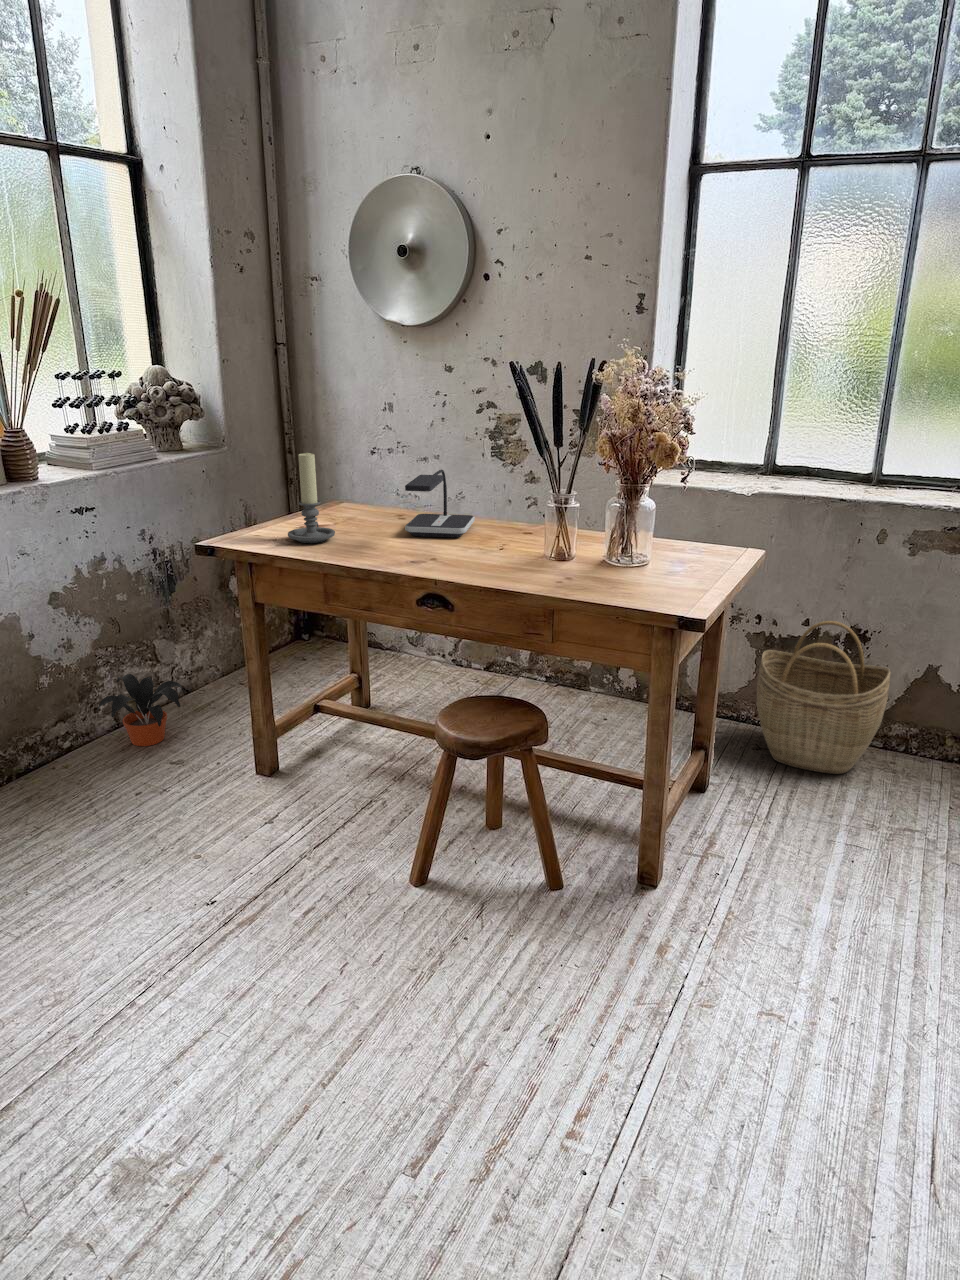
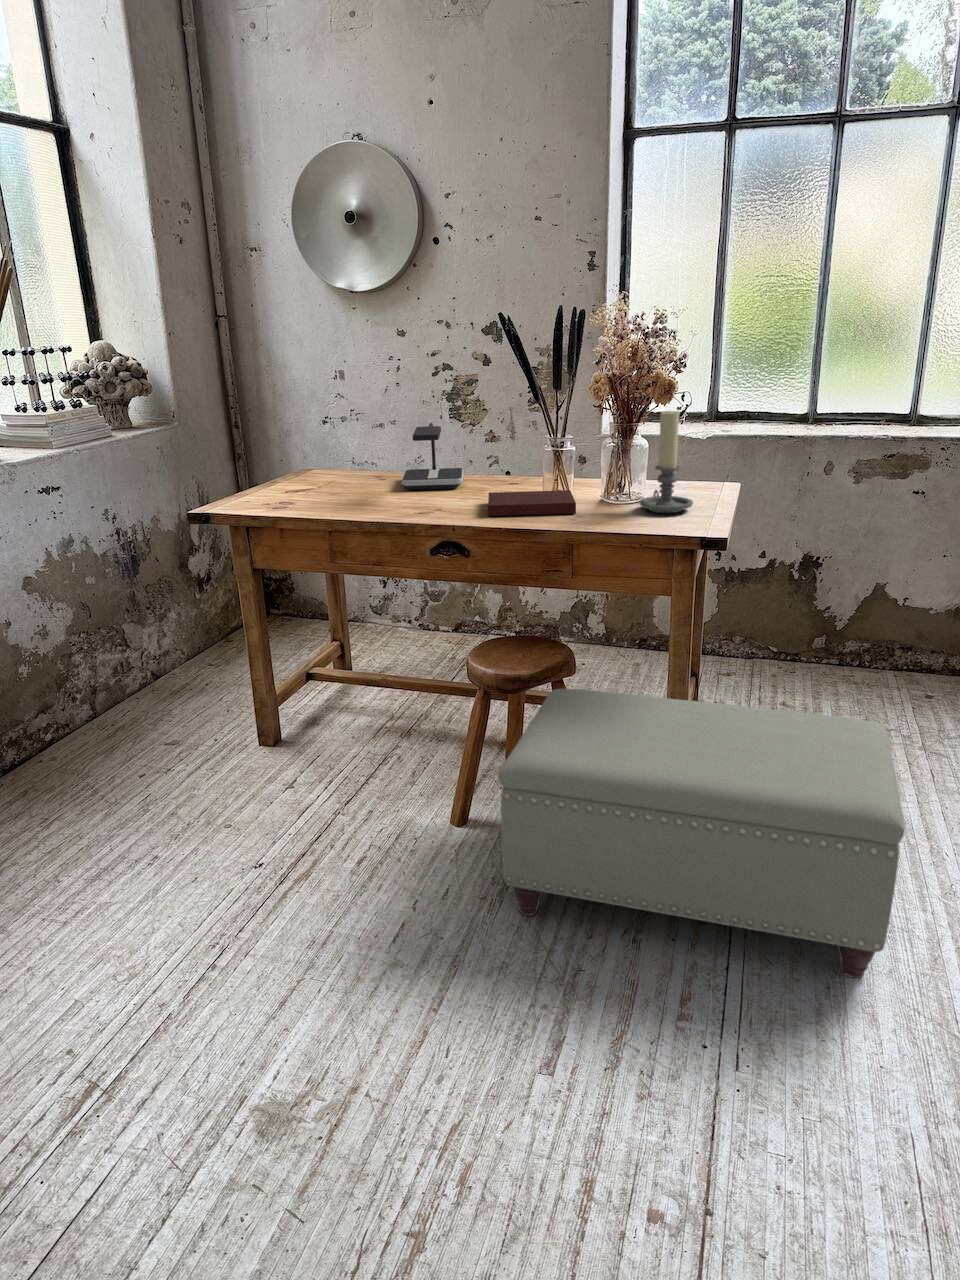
candle holder: present [288,452,335,543] -> present [640,411,693,513]
notebook: none [468,547,563,578] -> present [488,490,576,516]
woven basket: present [757,621,890,774] -> none [731,549,853,690]
potted plant: present [97,674,185,746] -> none [78,660,168,732]
ottoman: none [422,758,856,1120] -> present [499,689,905,978]

